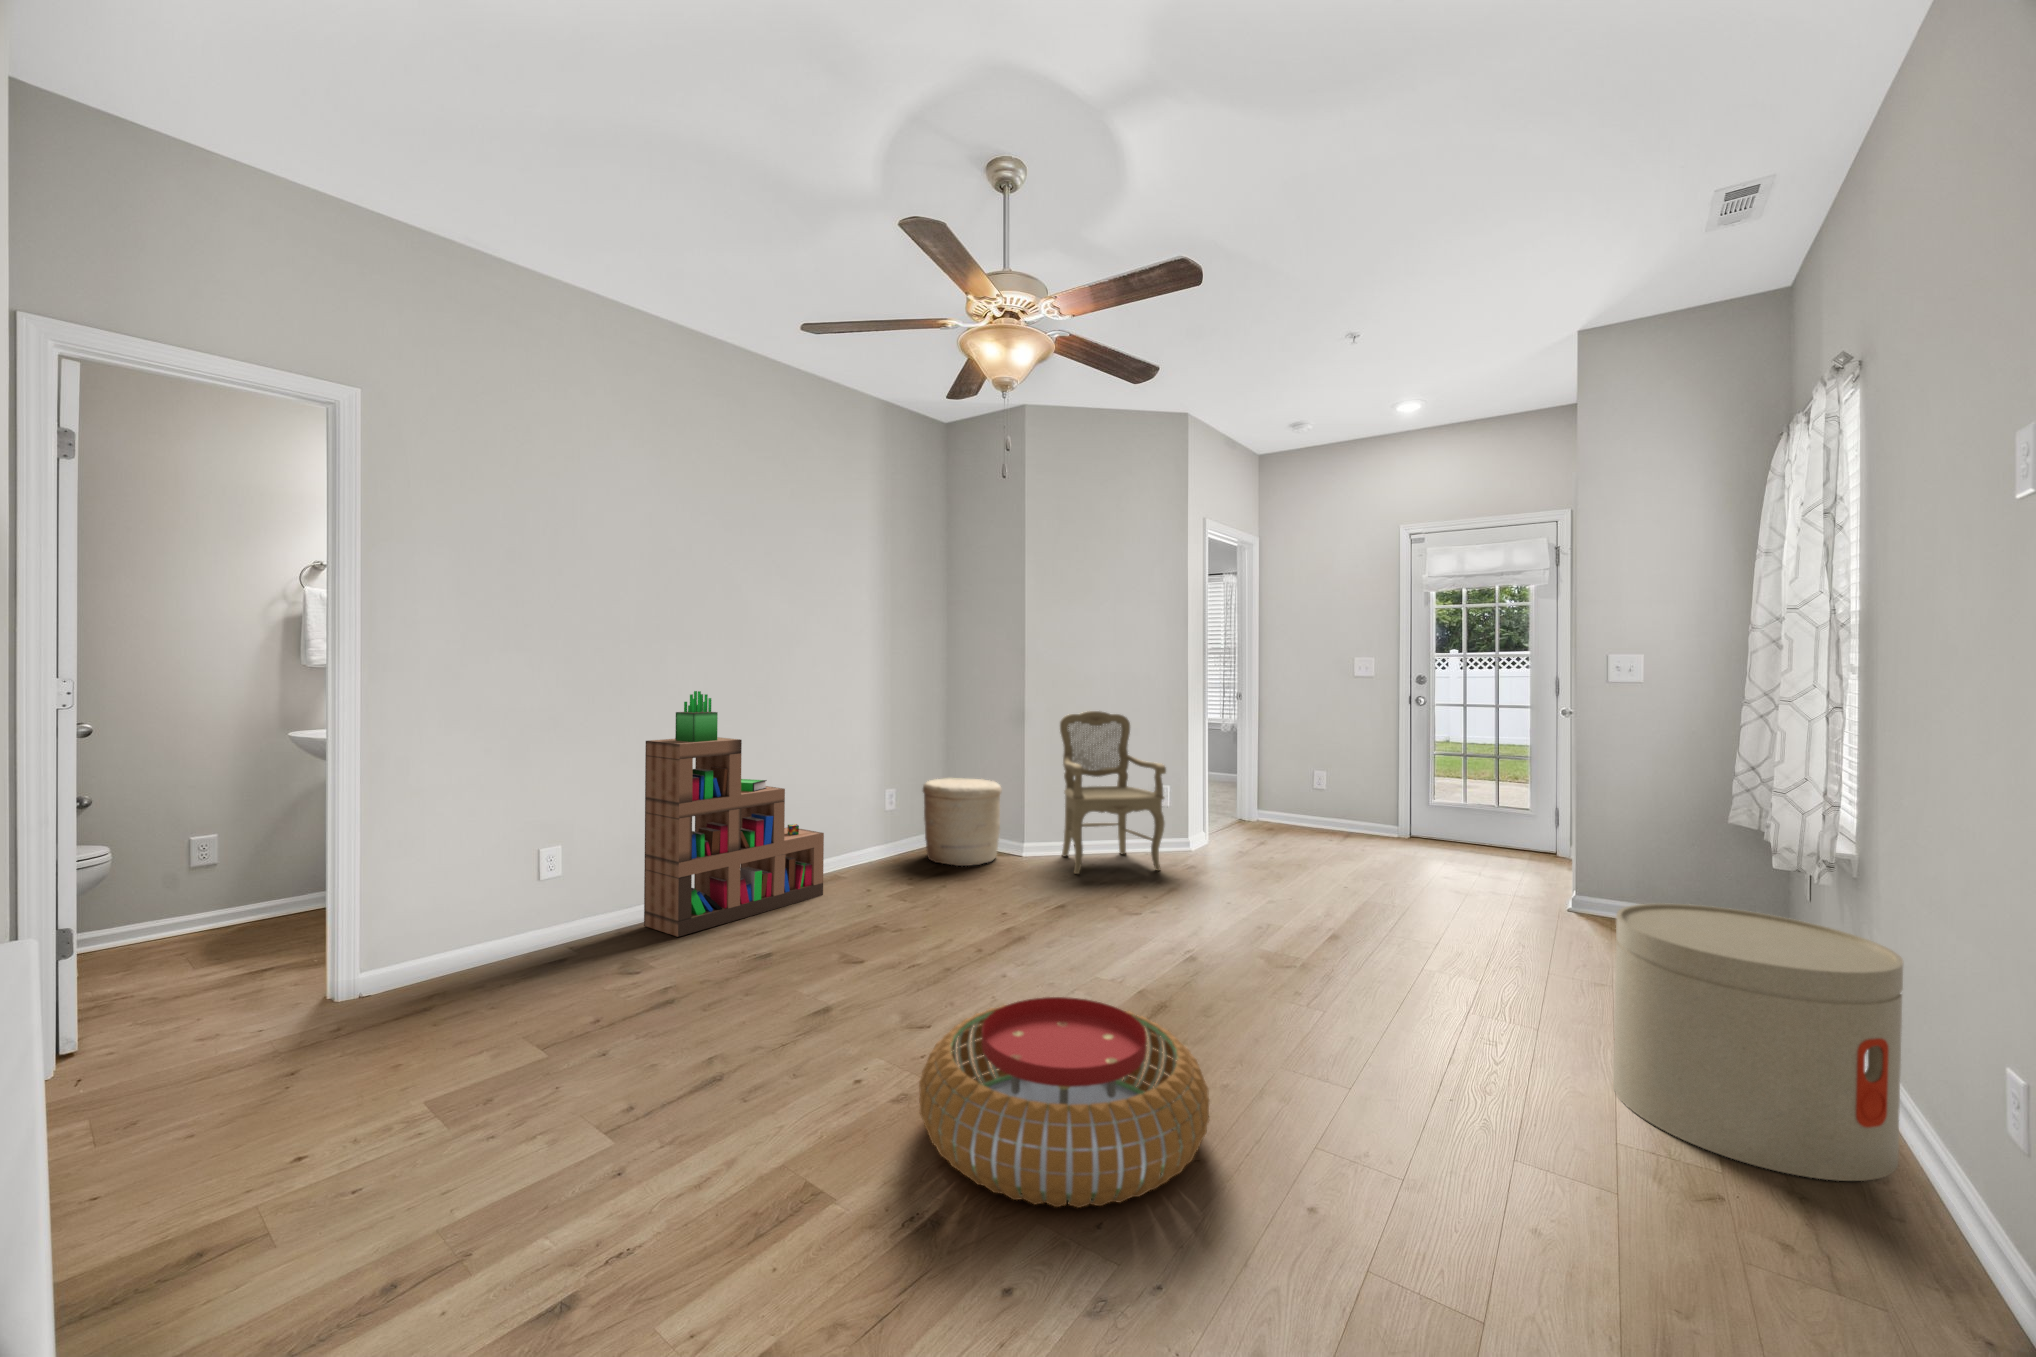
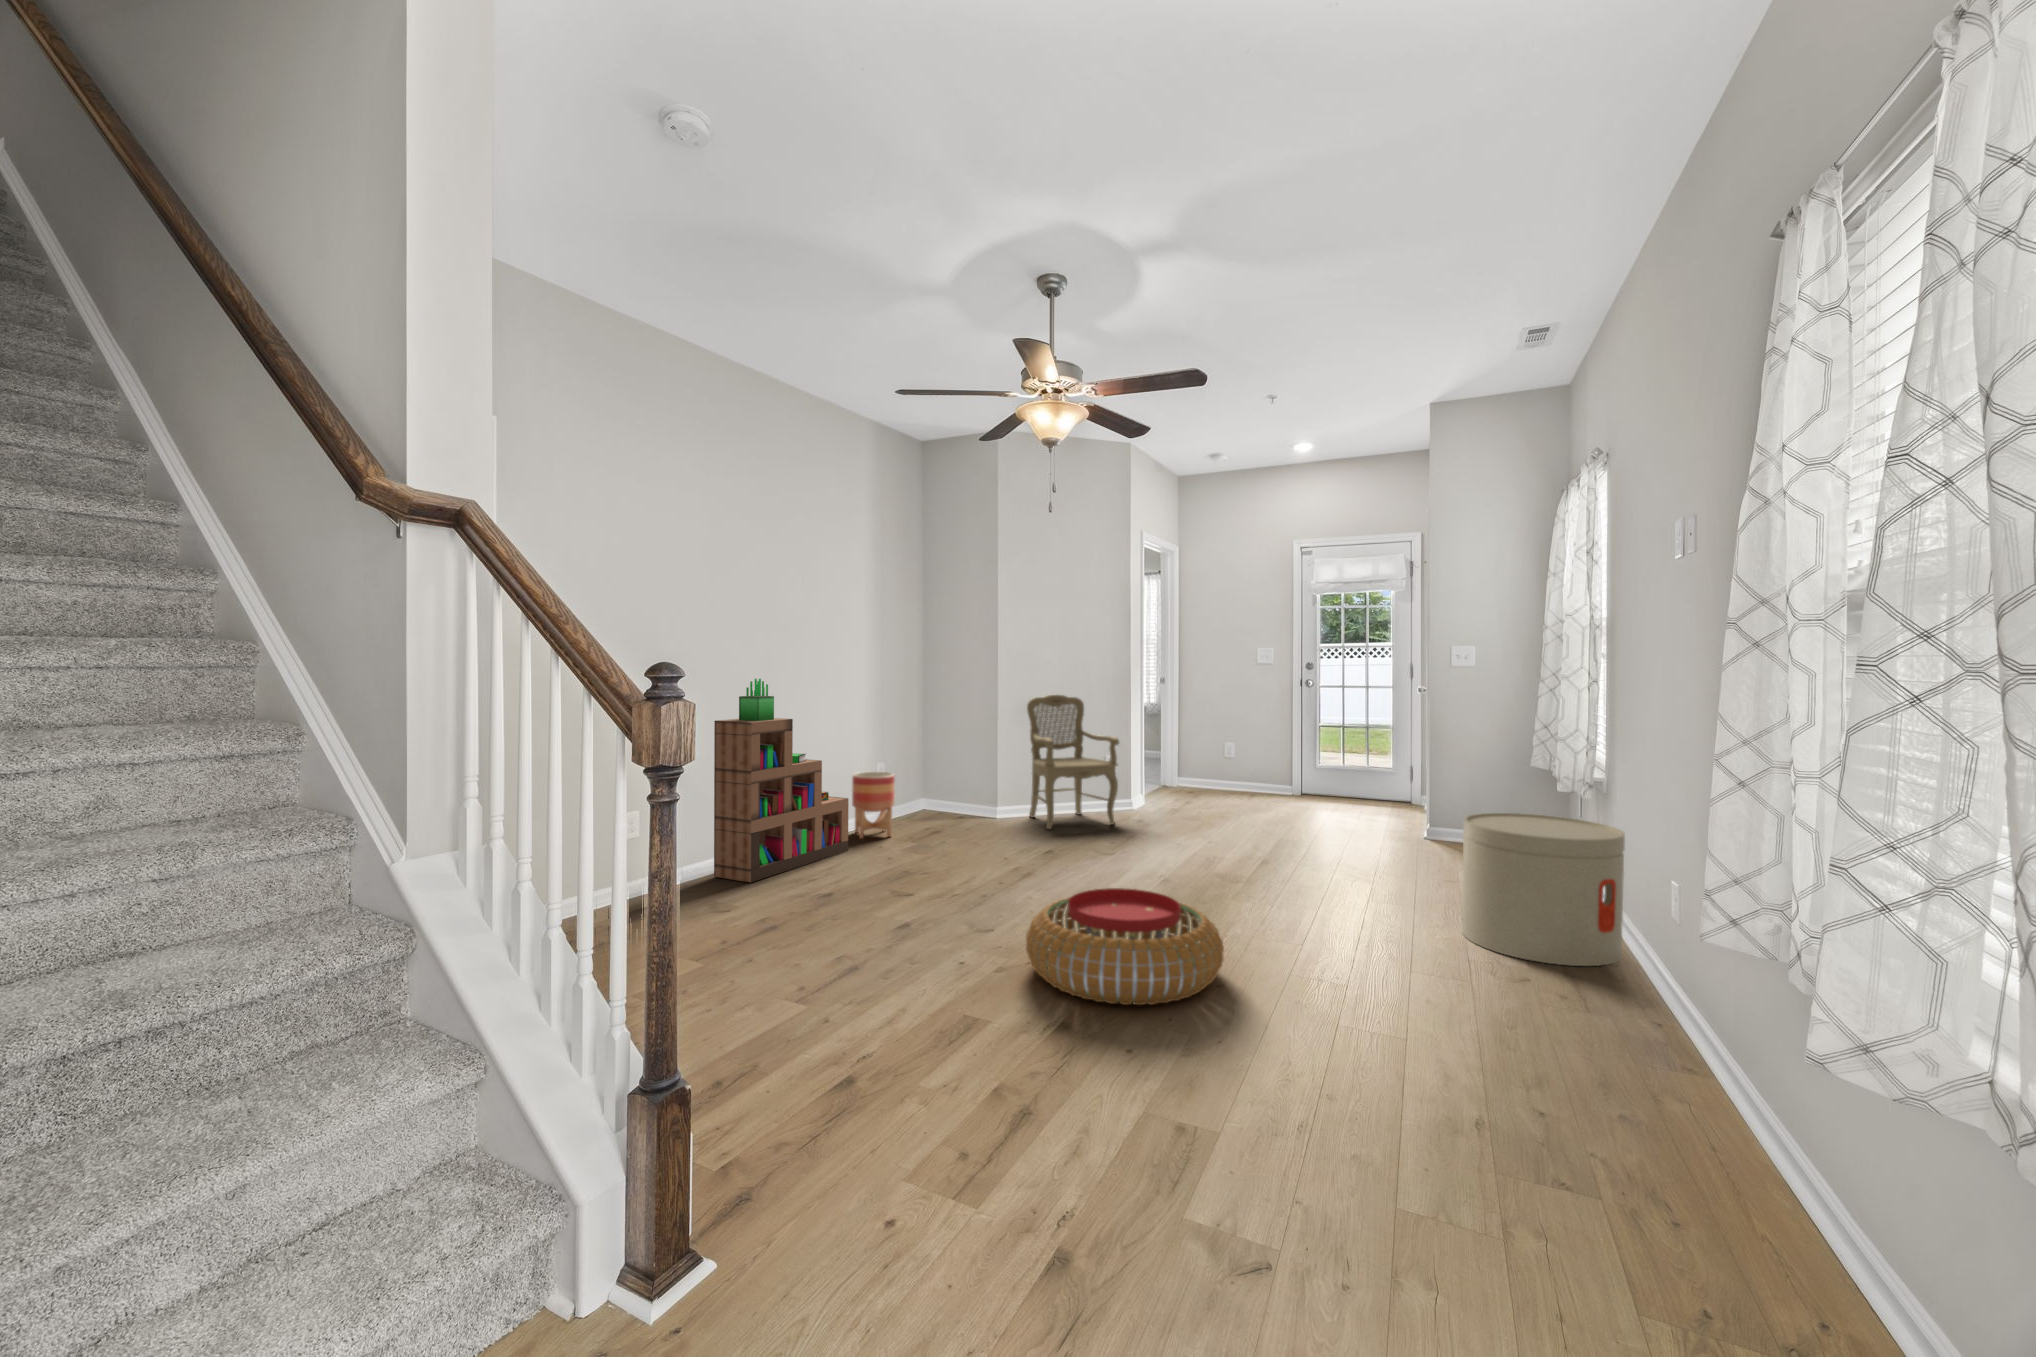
woven basket: present [923,778,1001,866] -> none [913,754,980,827]
planter: none [842,799,891,879] -> present [852,772,895,839]

